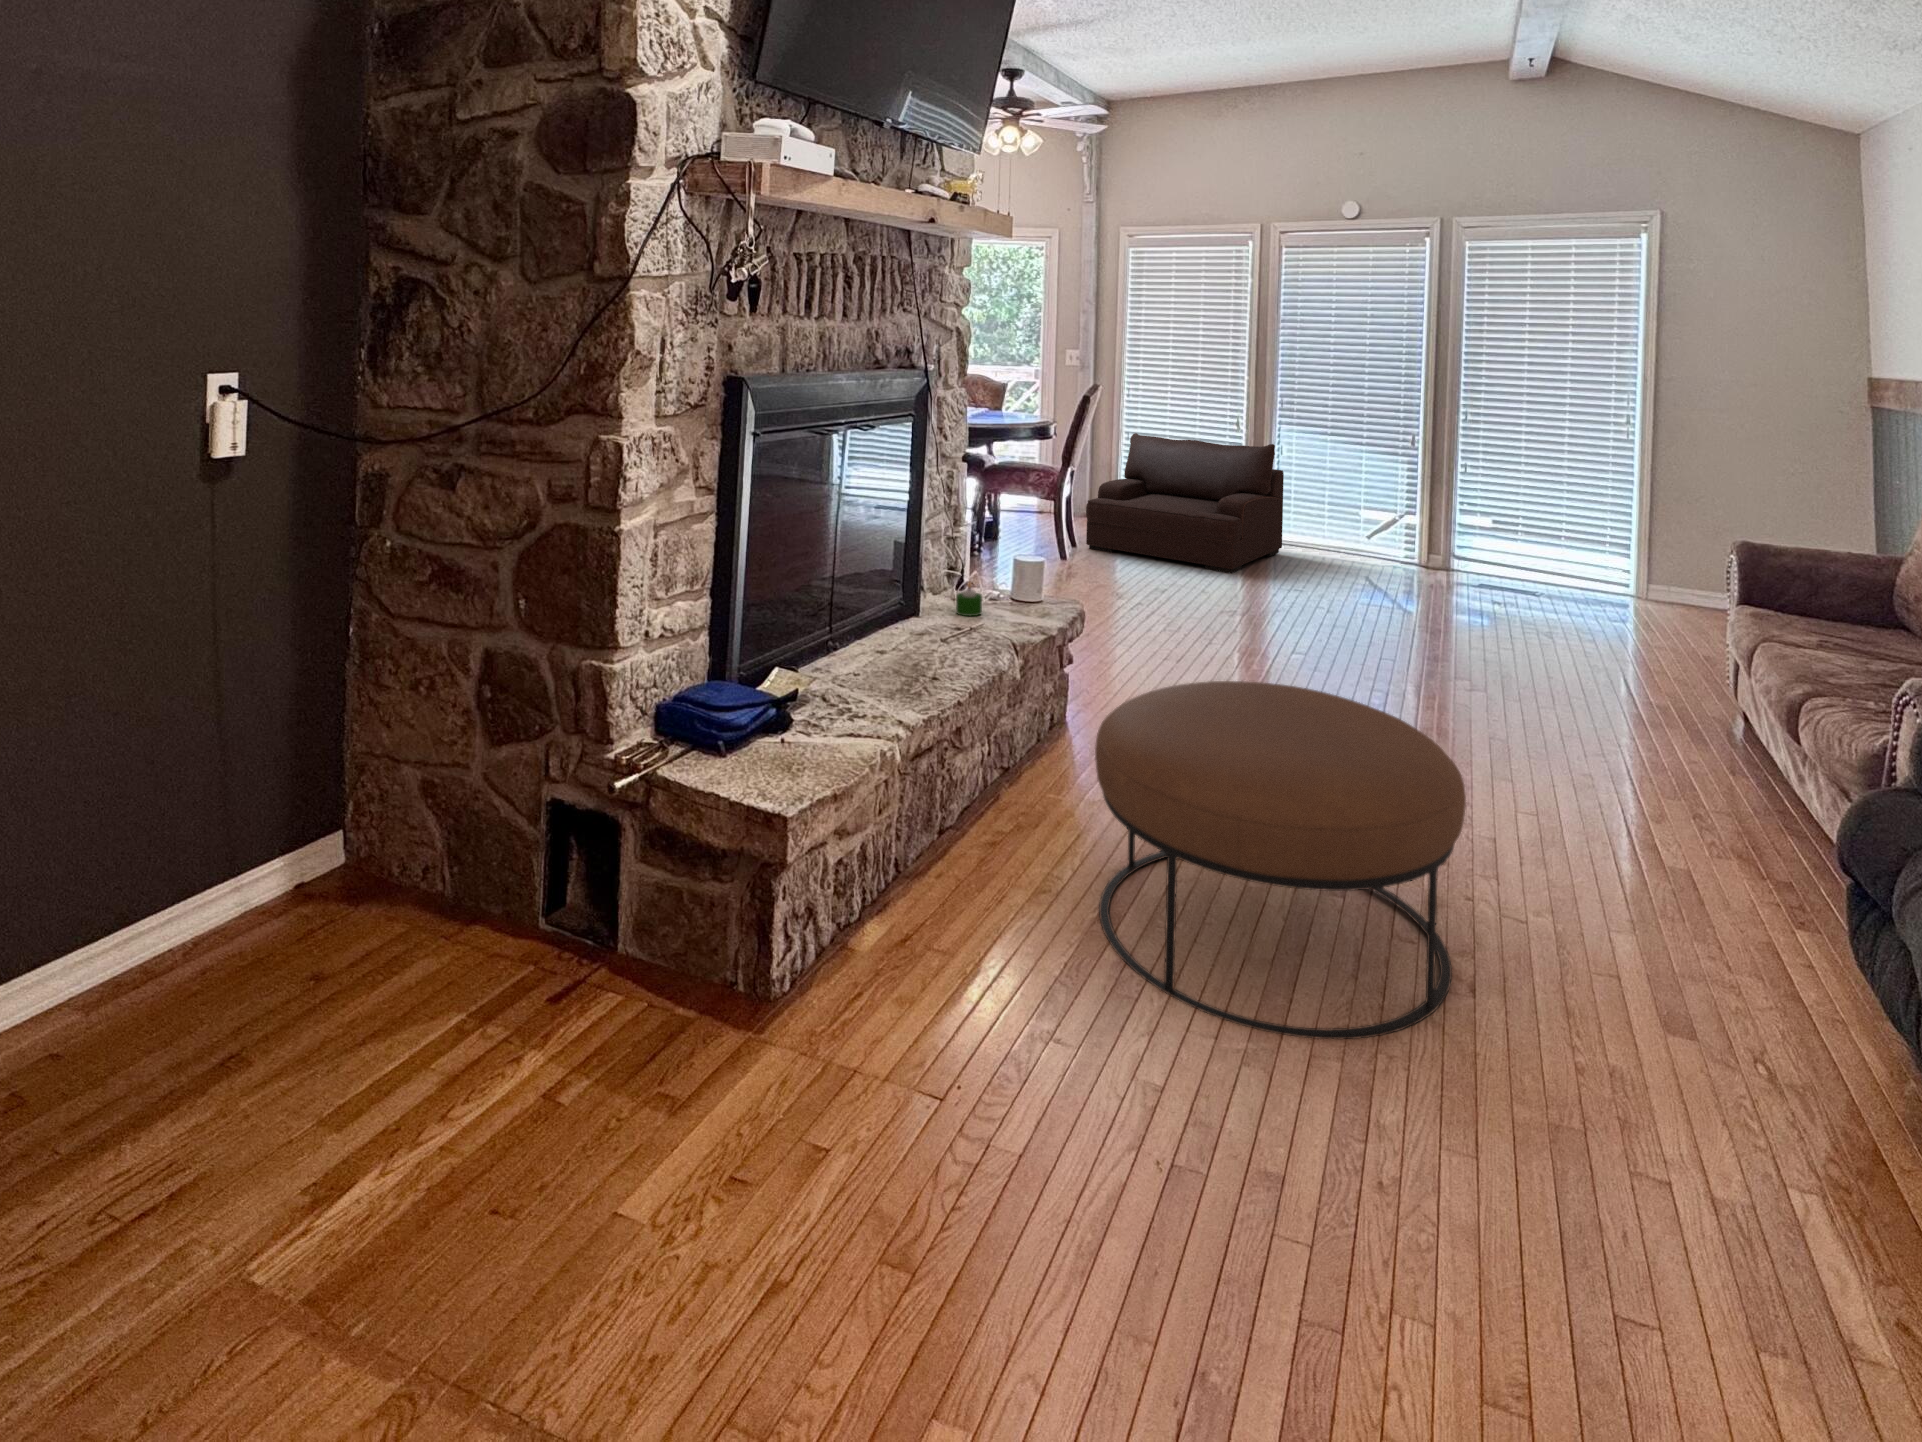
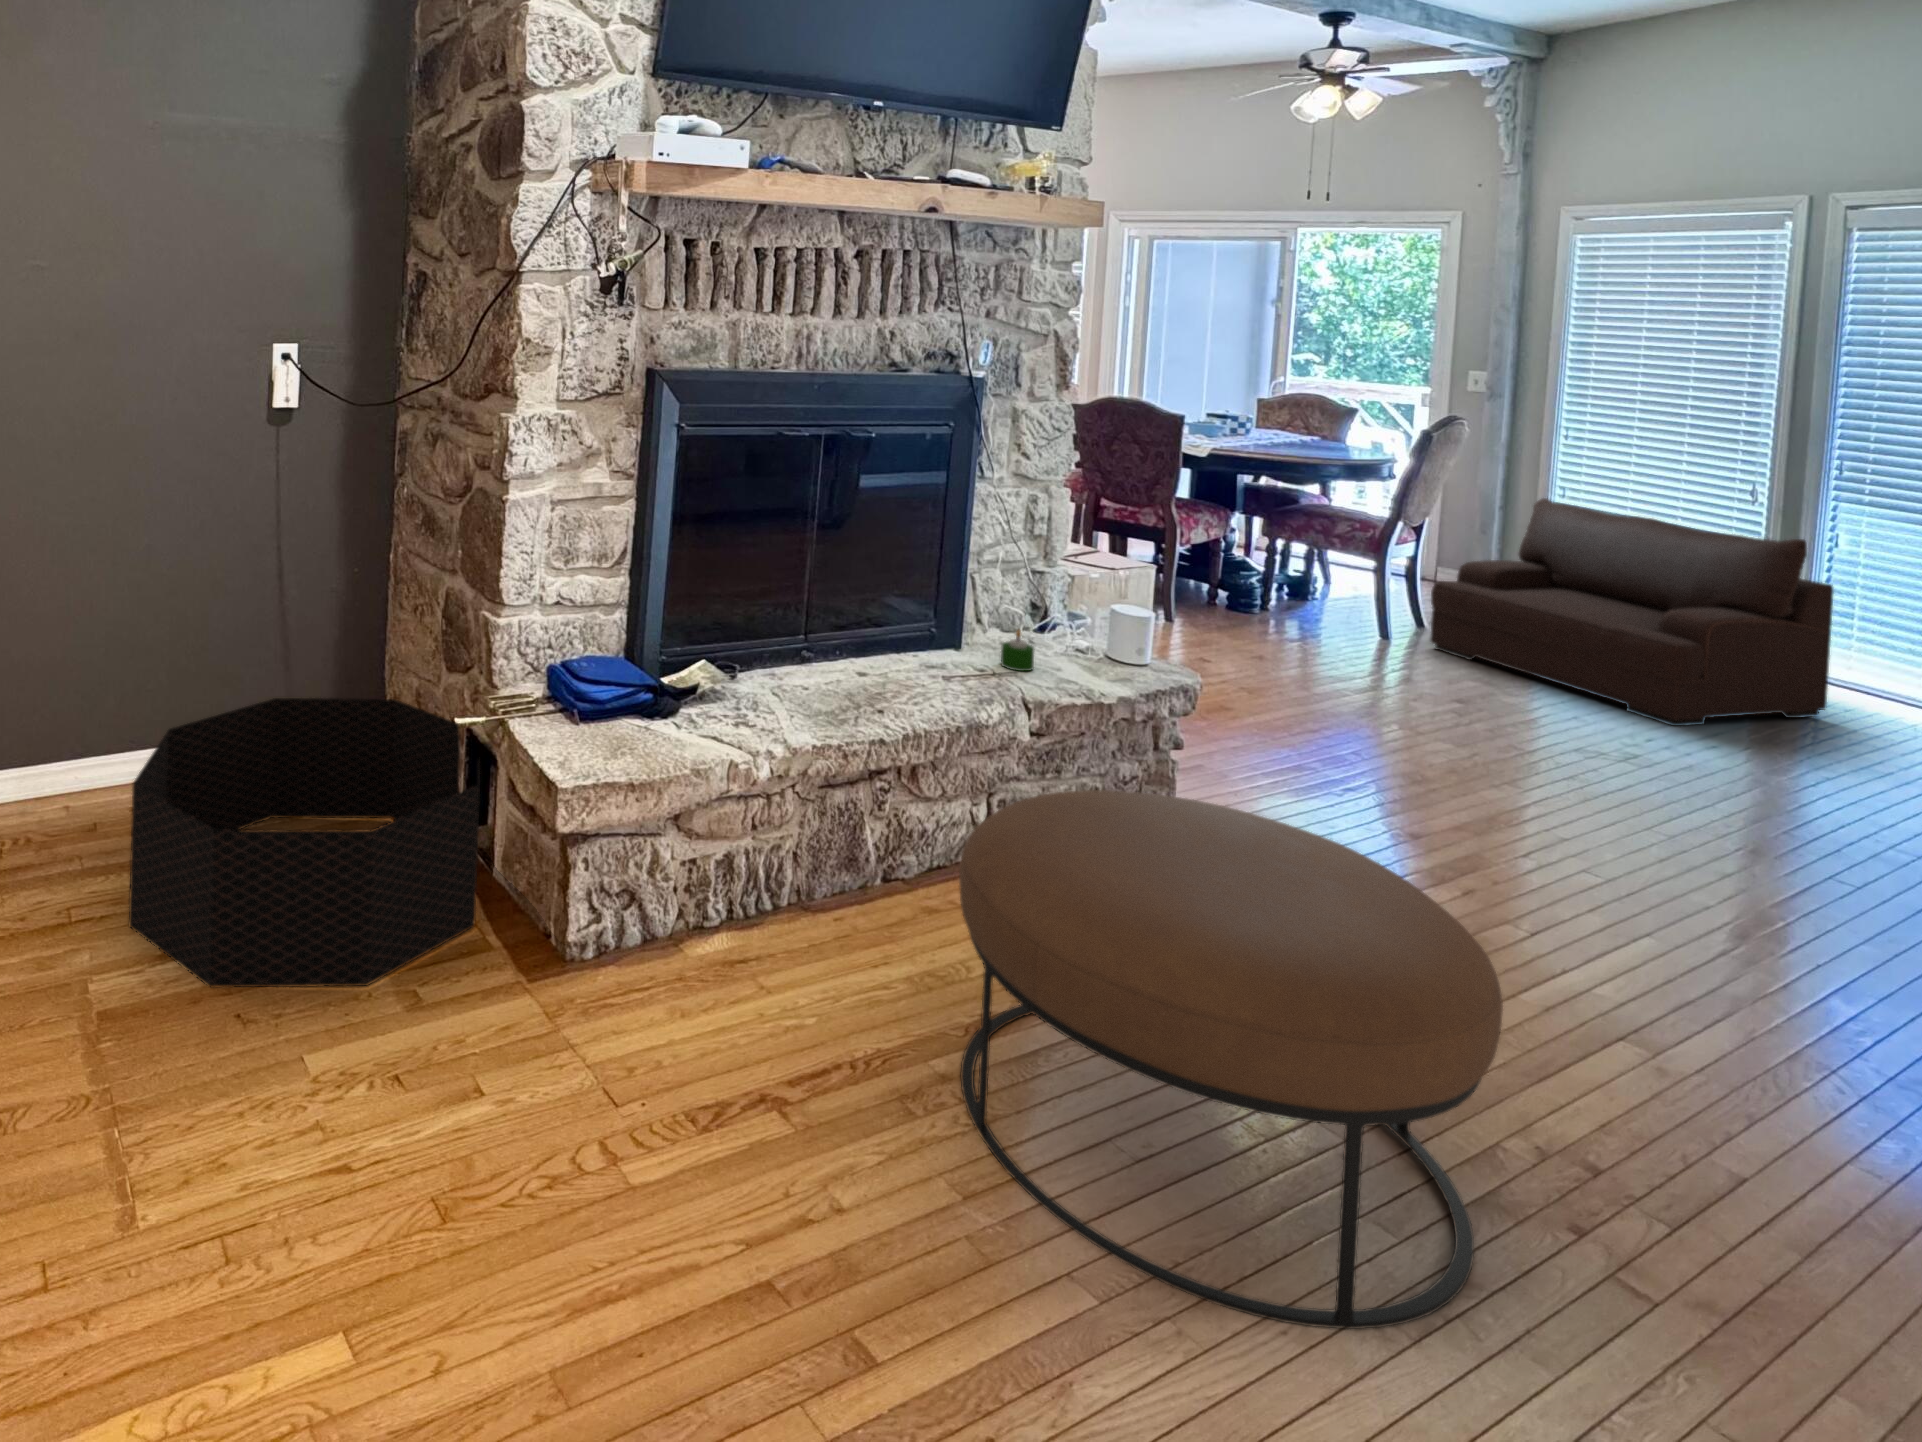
basket: none [153,793,647,1235] -> present [129,698,480,988]

